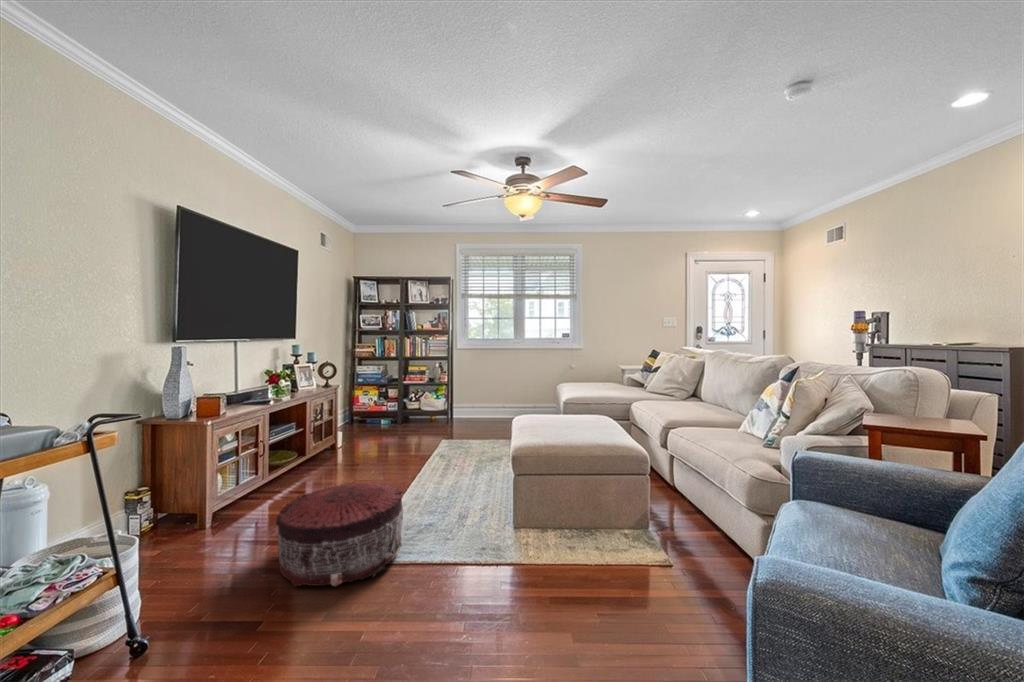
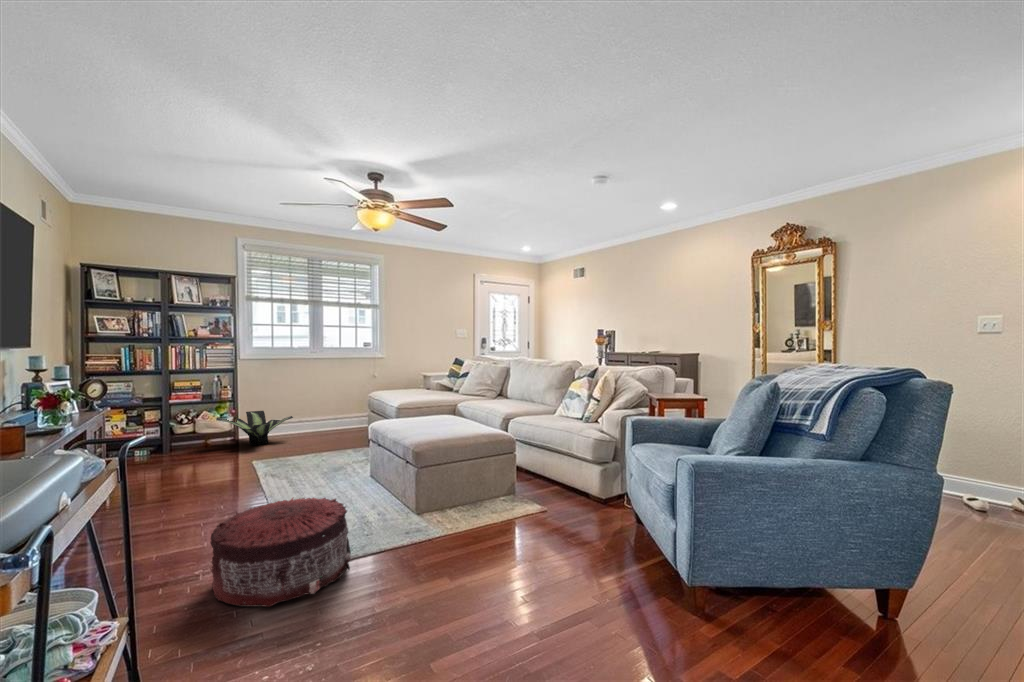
potted plant: none [432,393,491,424] -> present [216,411,293,445]

